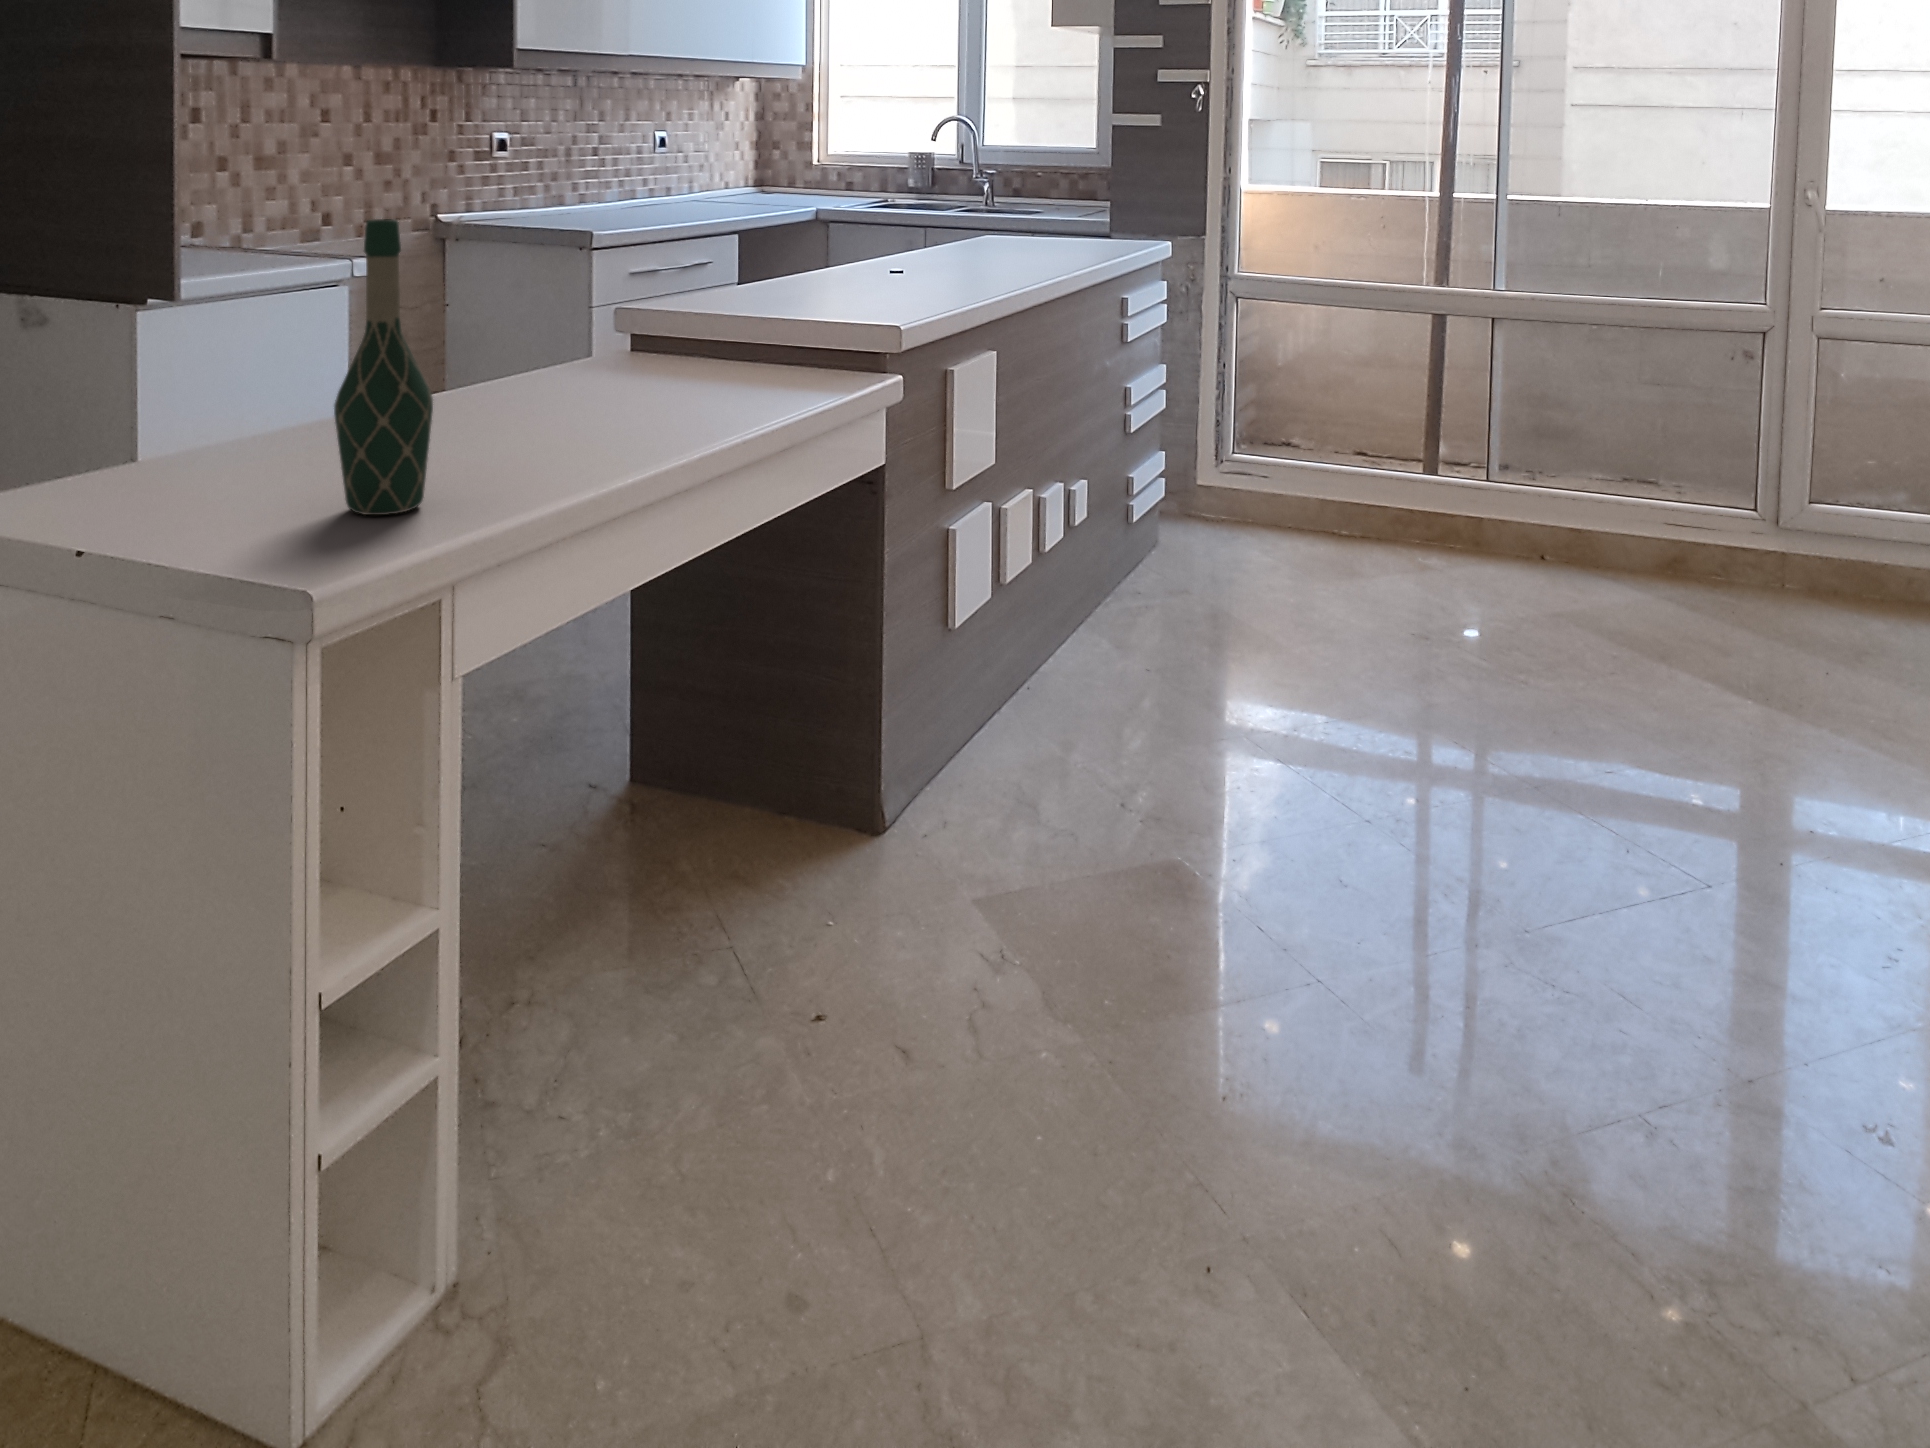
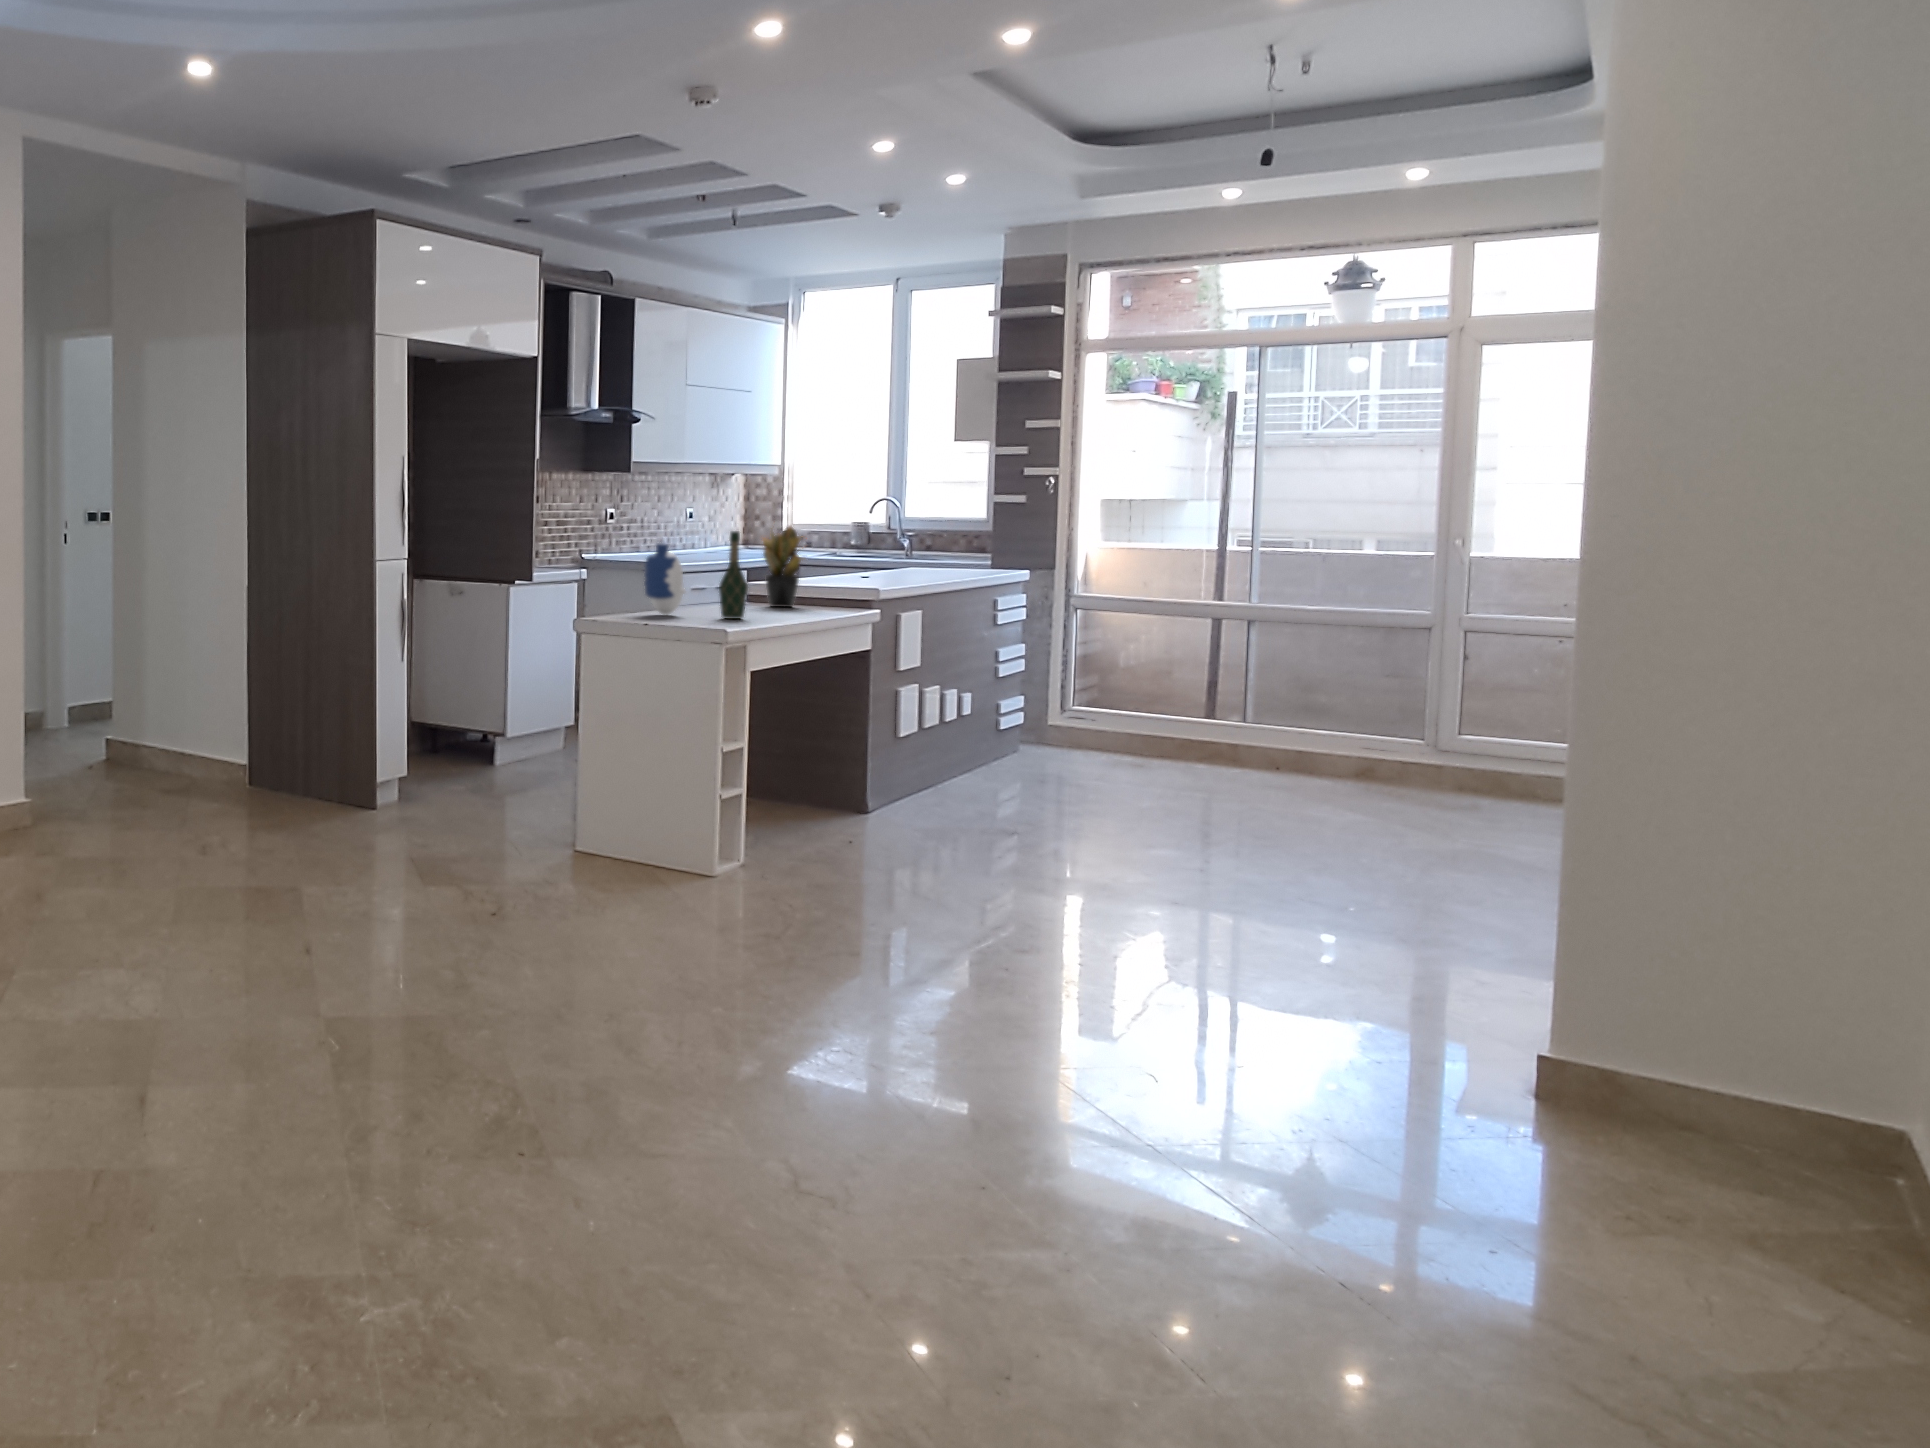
potted plant: none [598,158,743,385] -> present [762,526,807,607]
vase: none [95,259,249,490] -> present [644,543,685,614]

